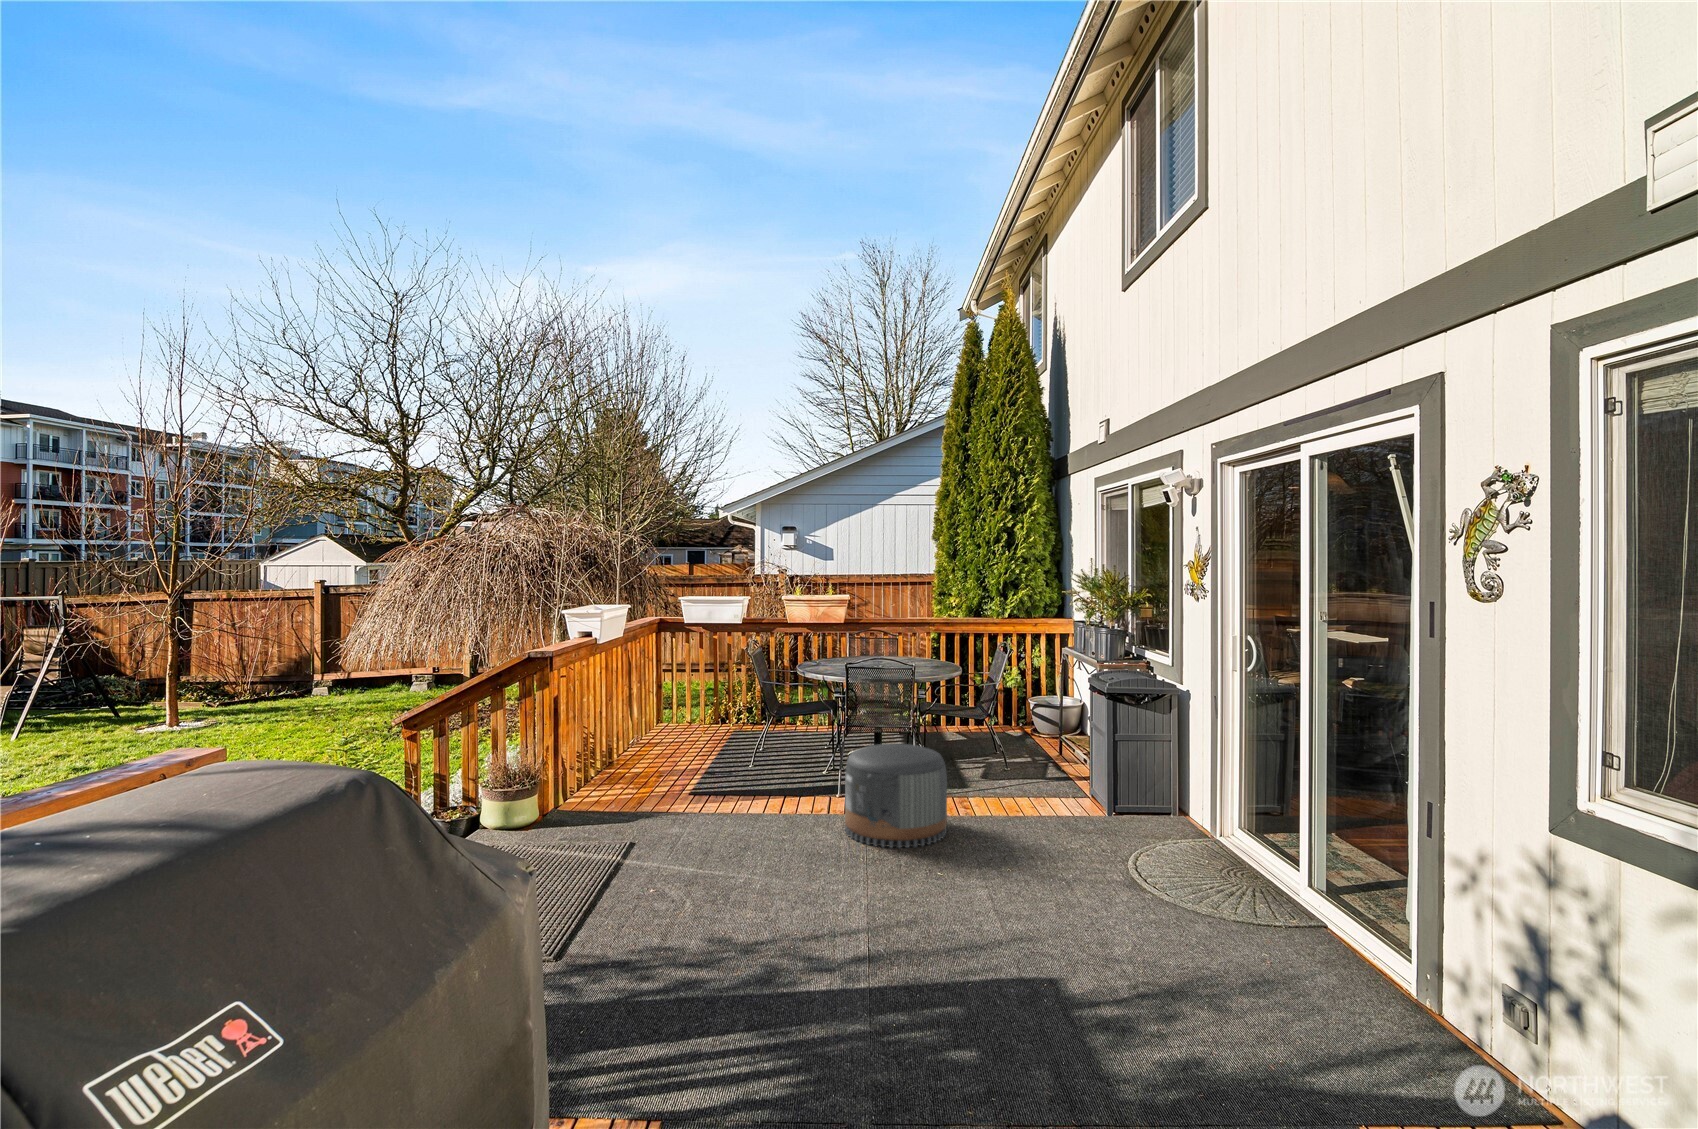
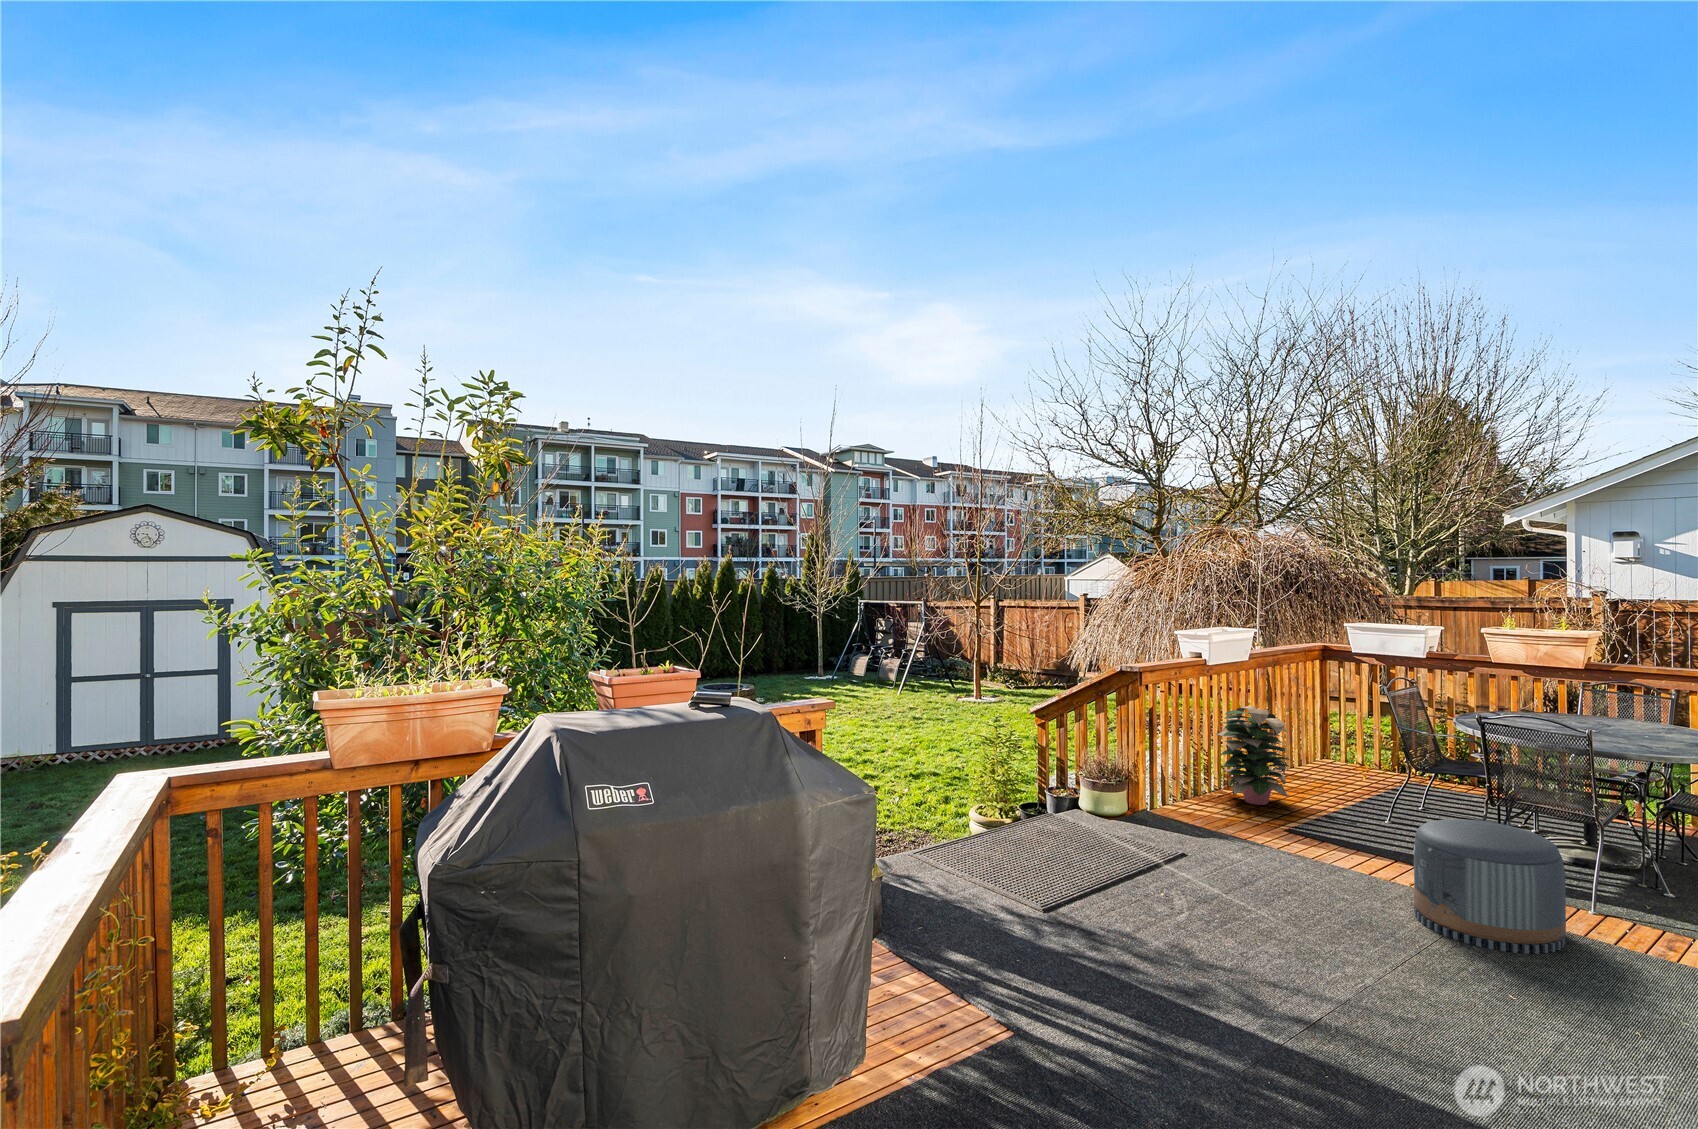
decorative plant: none [604,678,676,777] -> present [1216,706,1290,805]

